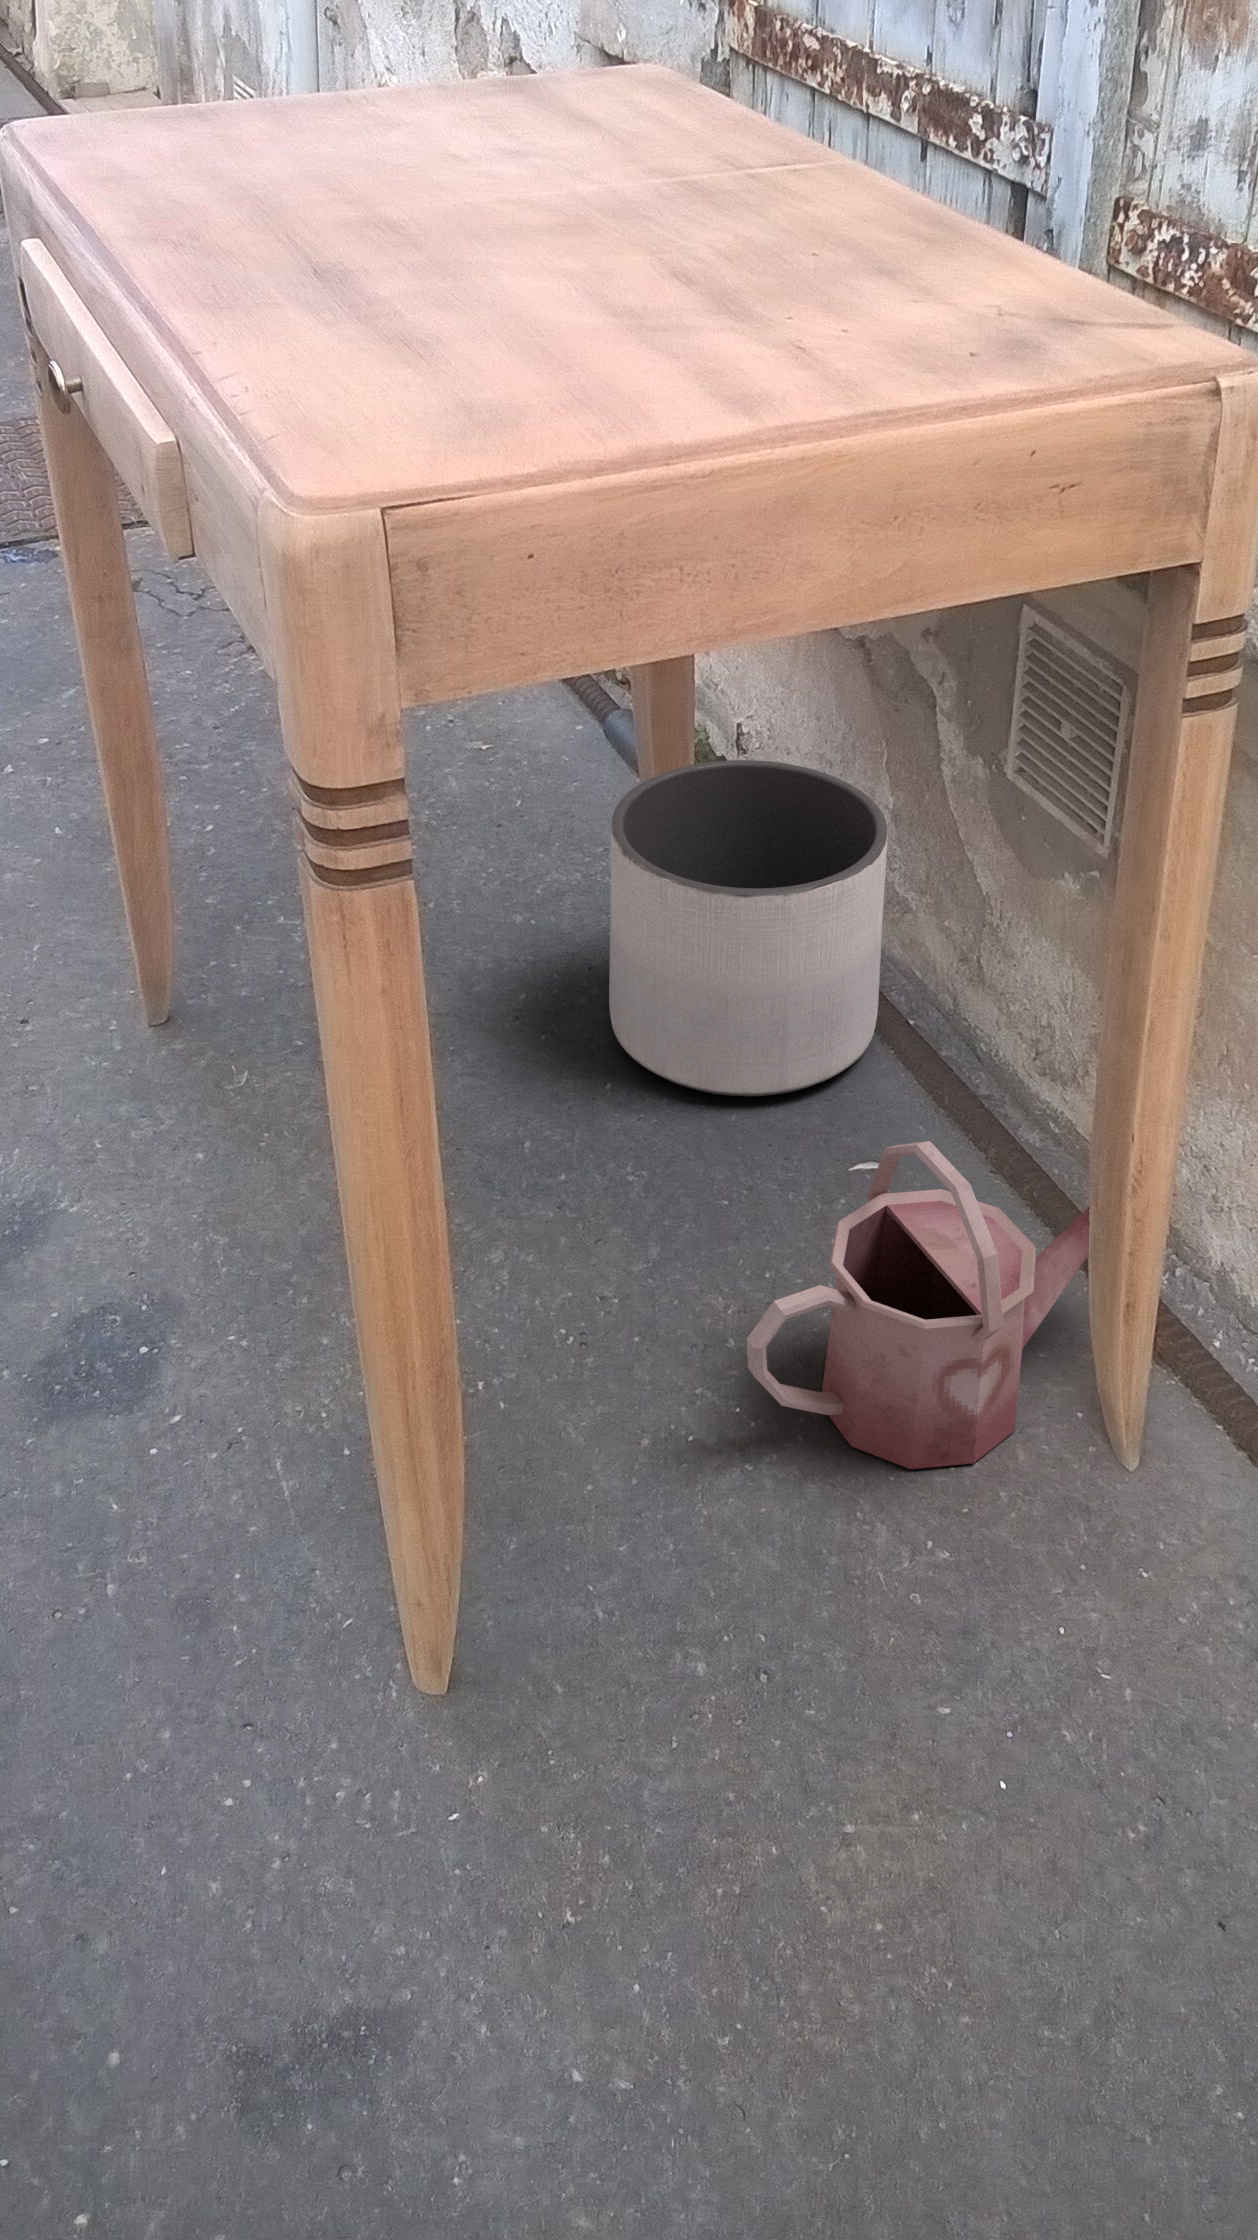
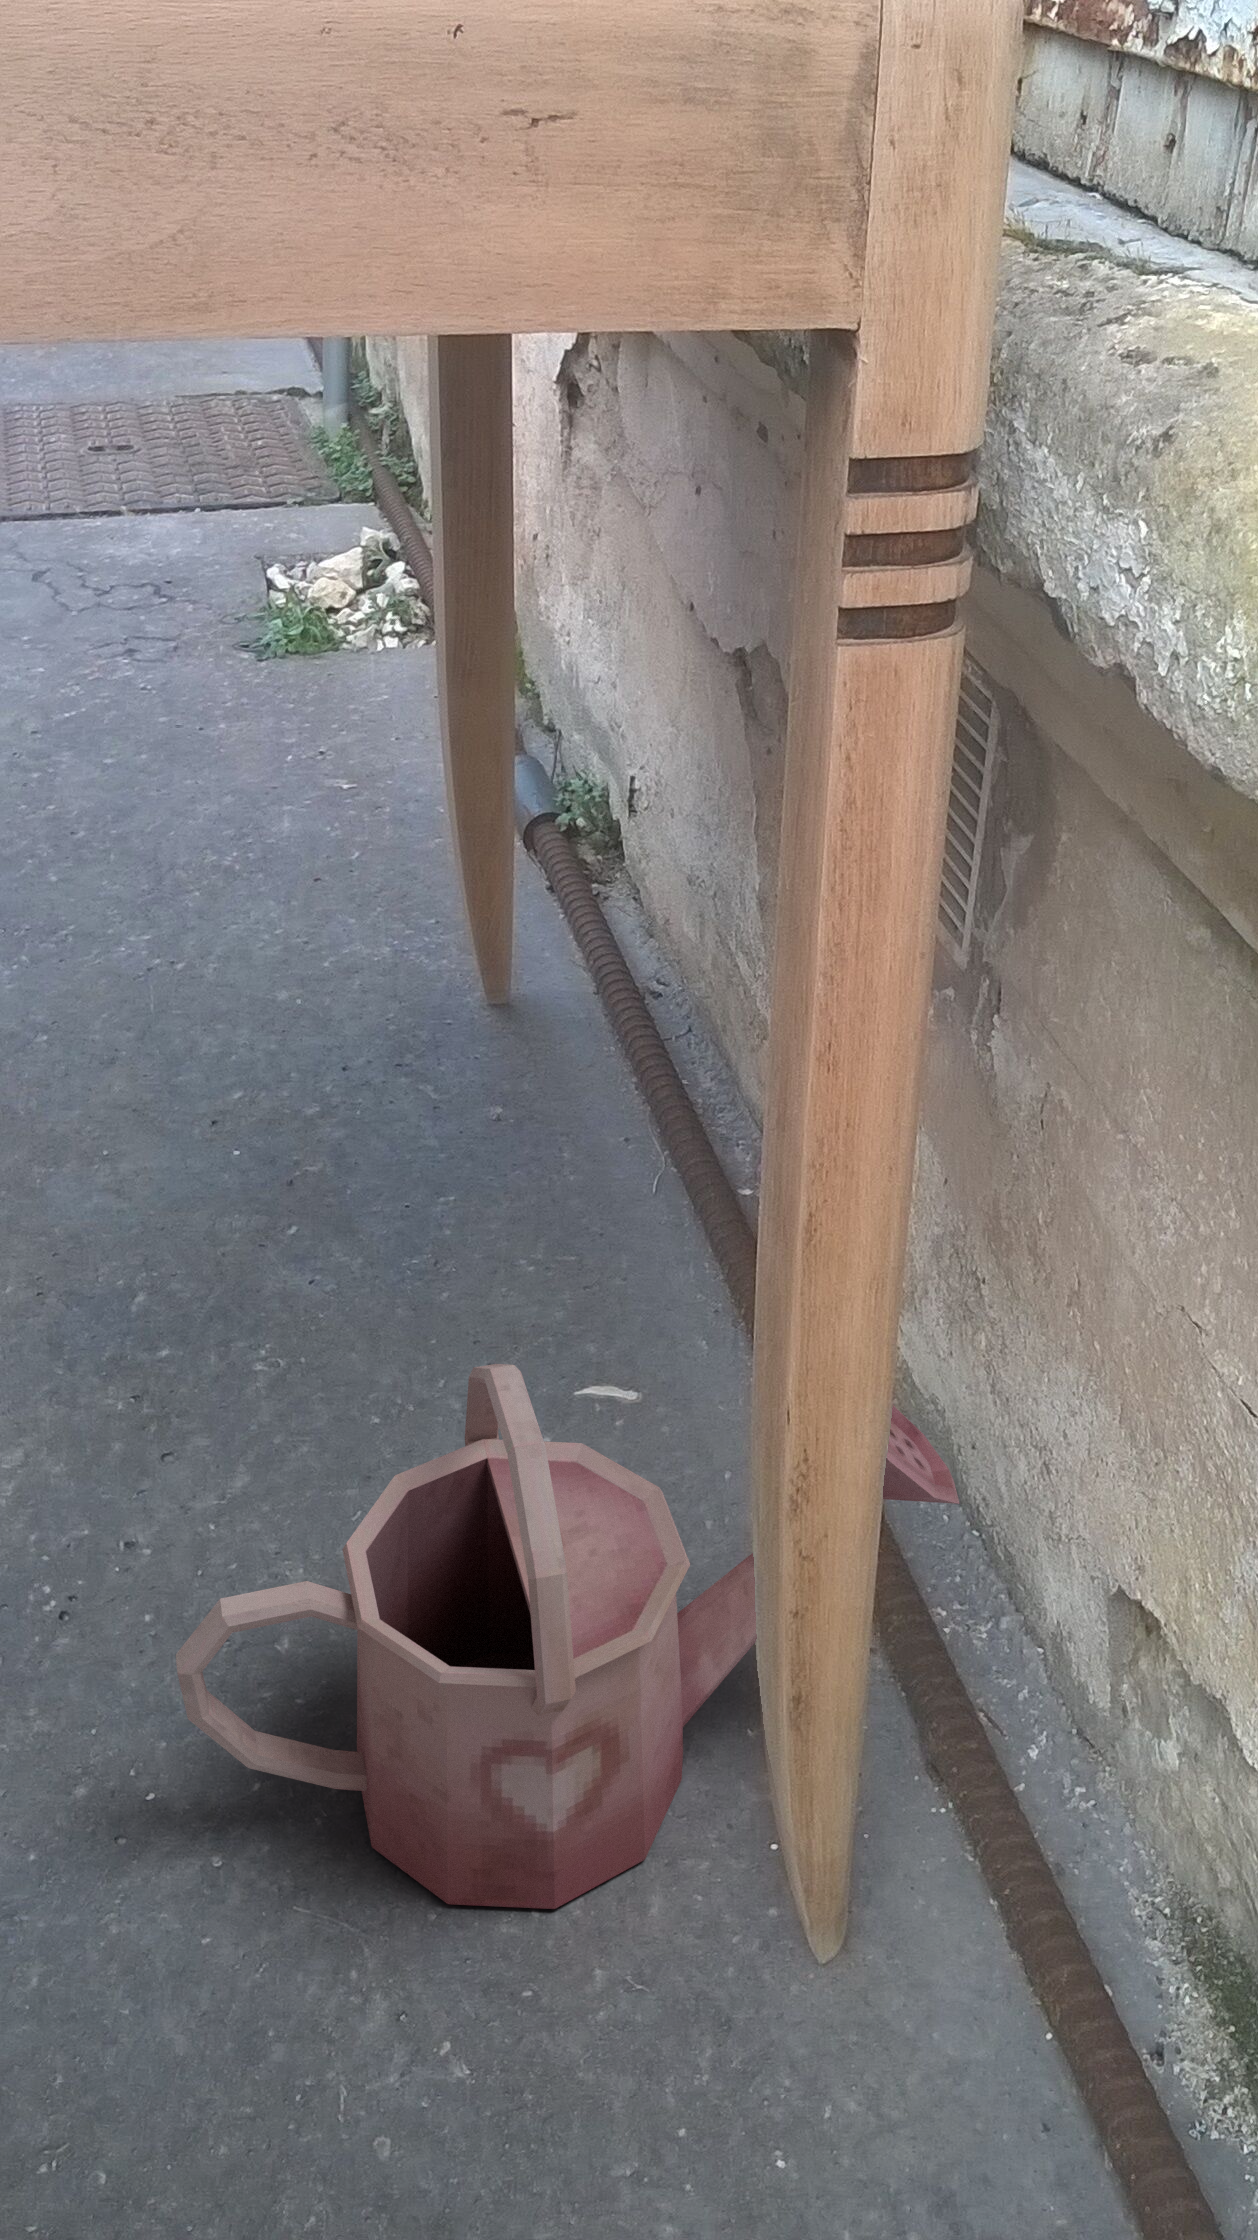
planter: present [609,760,888,1096] -> none [312,792,708,1264]

